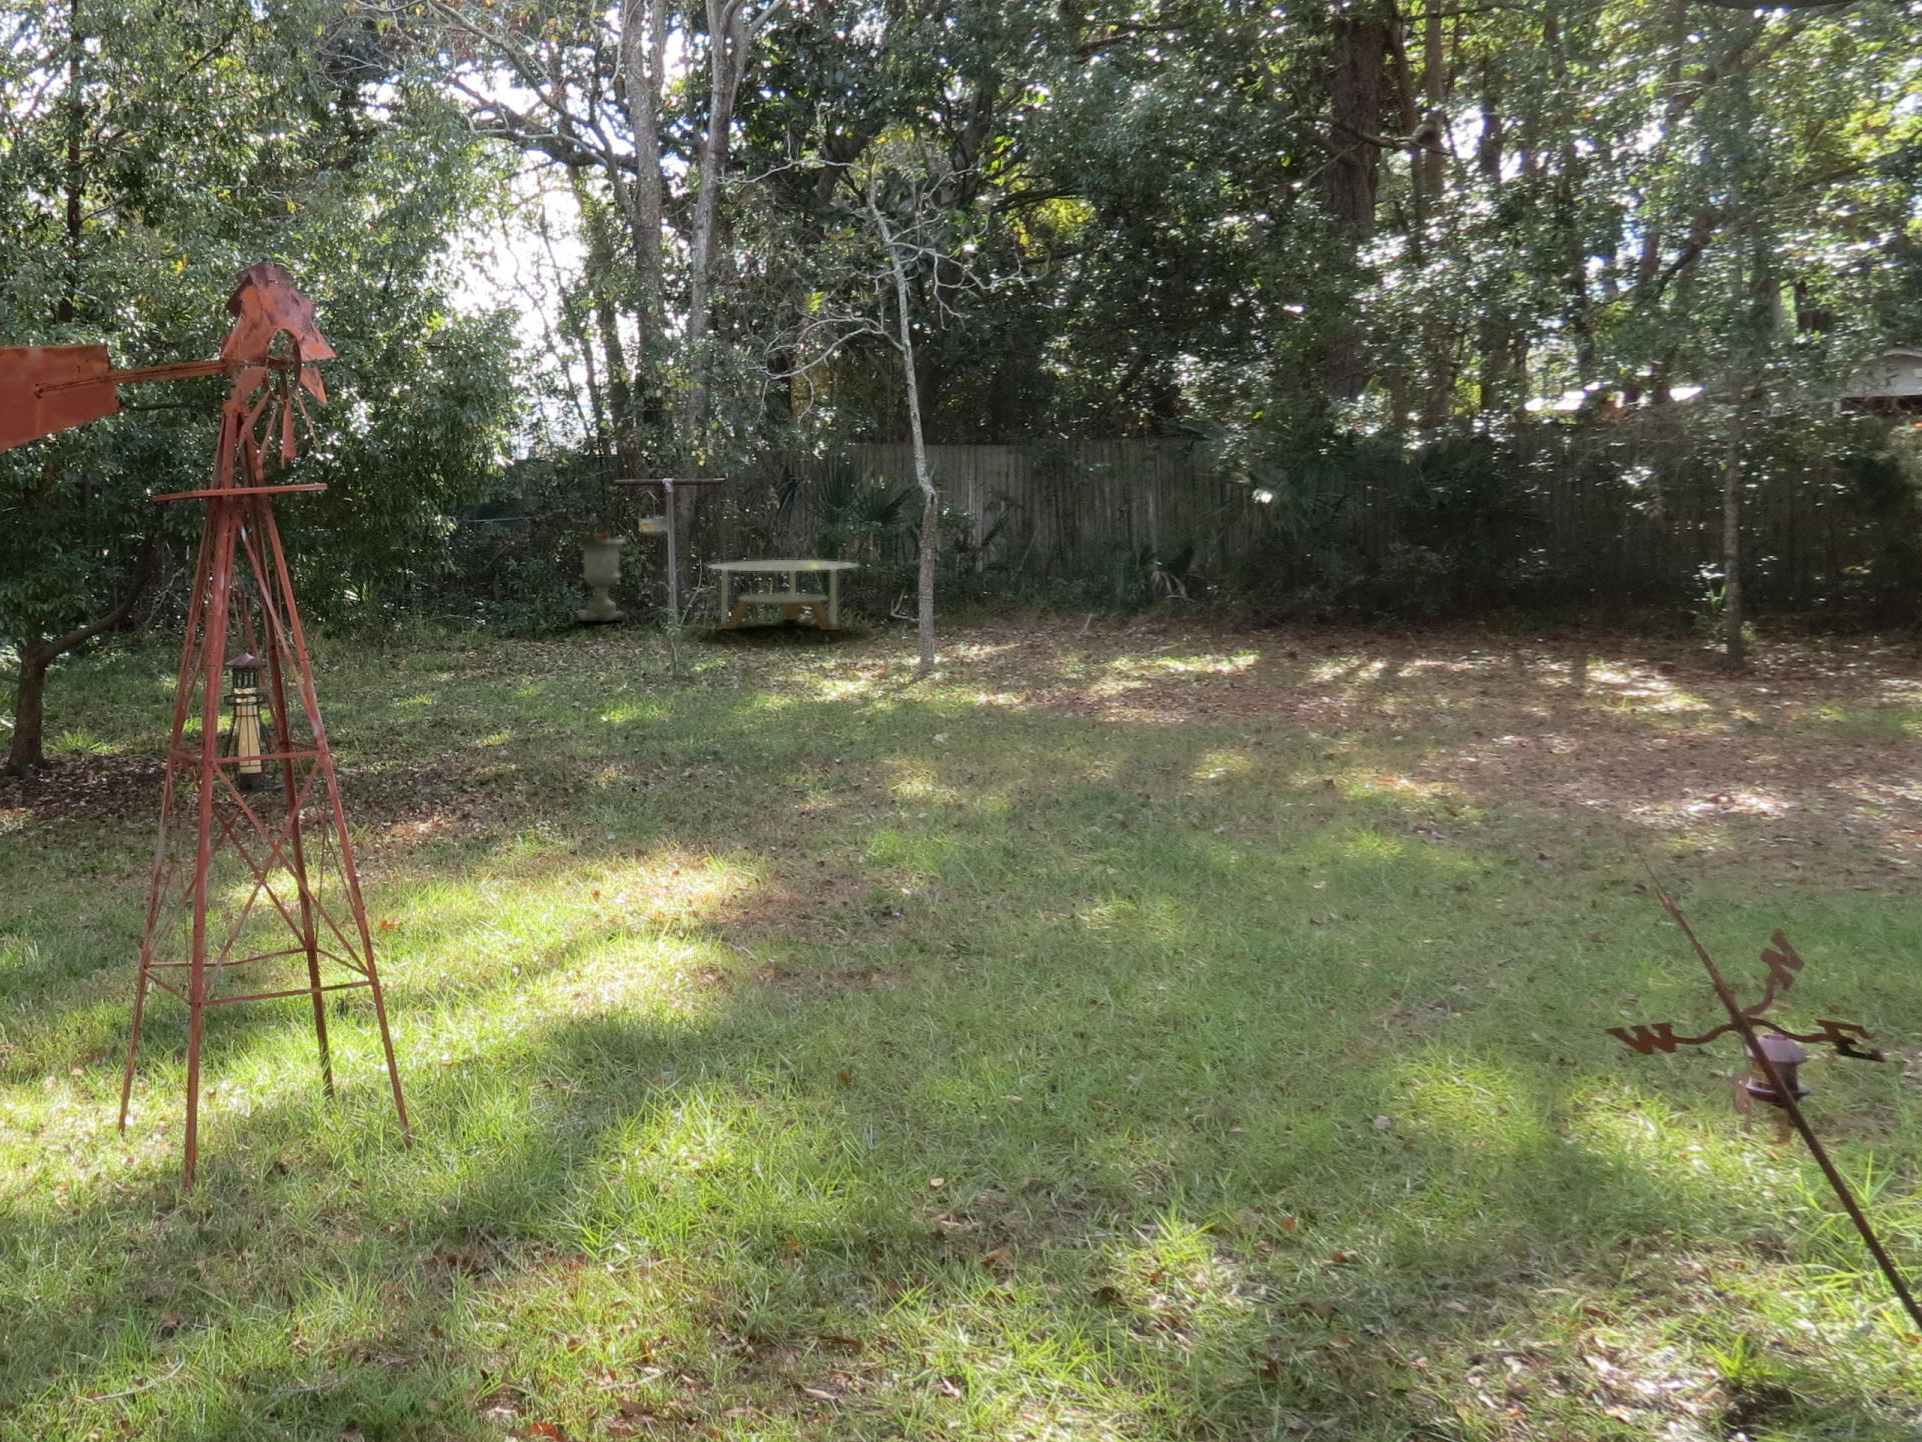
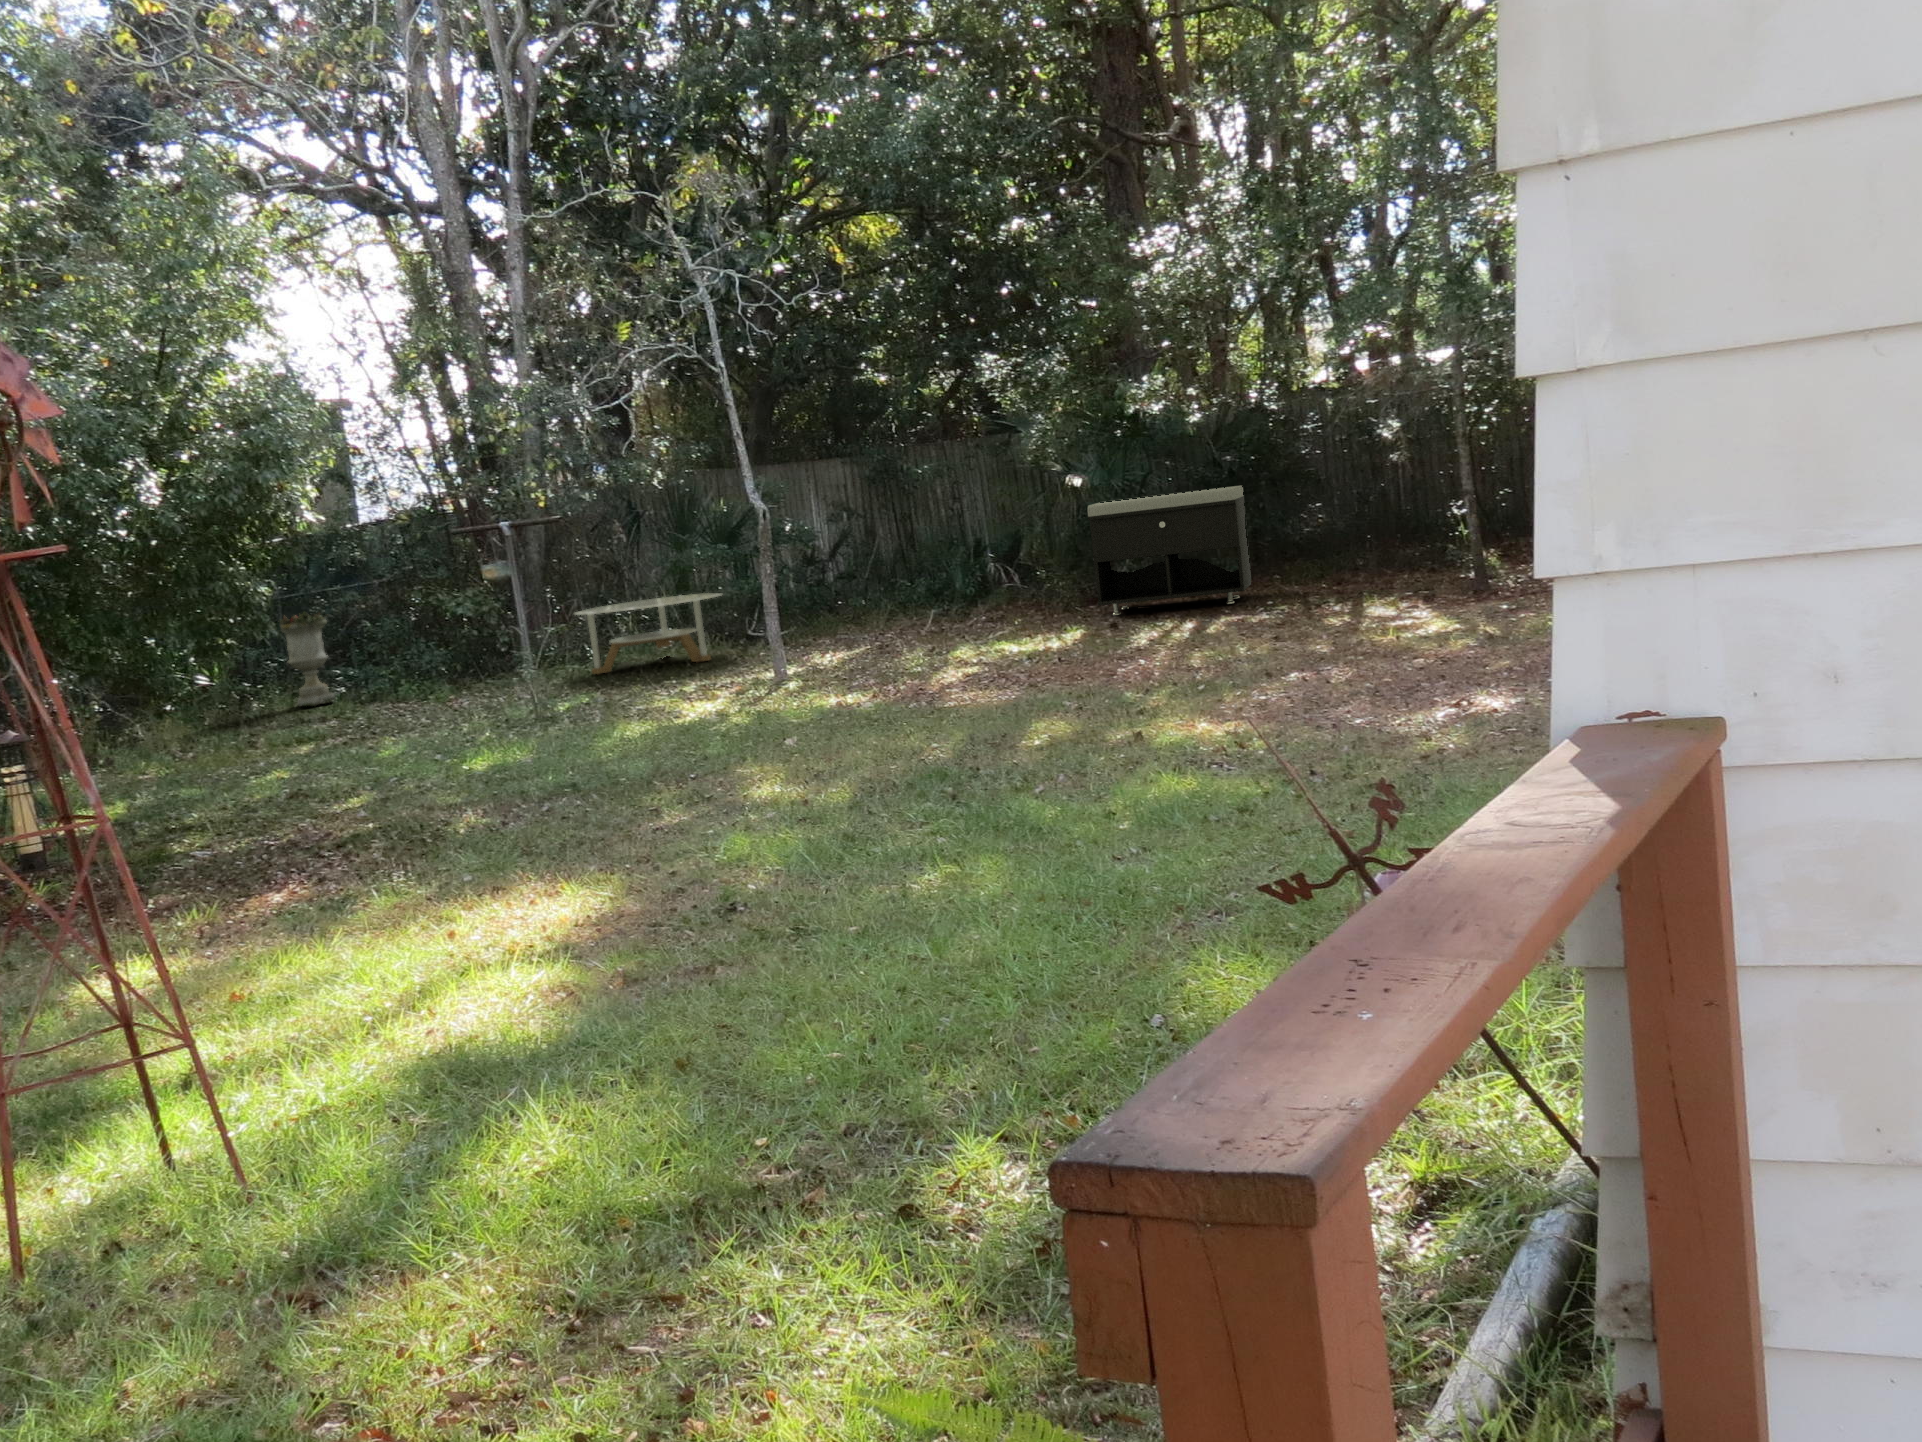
storage bench: none [1269,518,1454,645] -> present [1088,486,1252,615]
planter: present [577,531,625,621] -> present [280,612,336,706]

